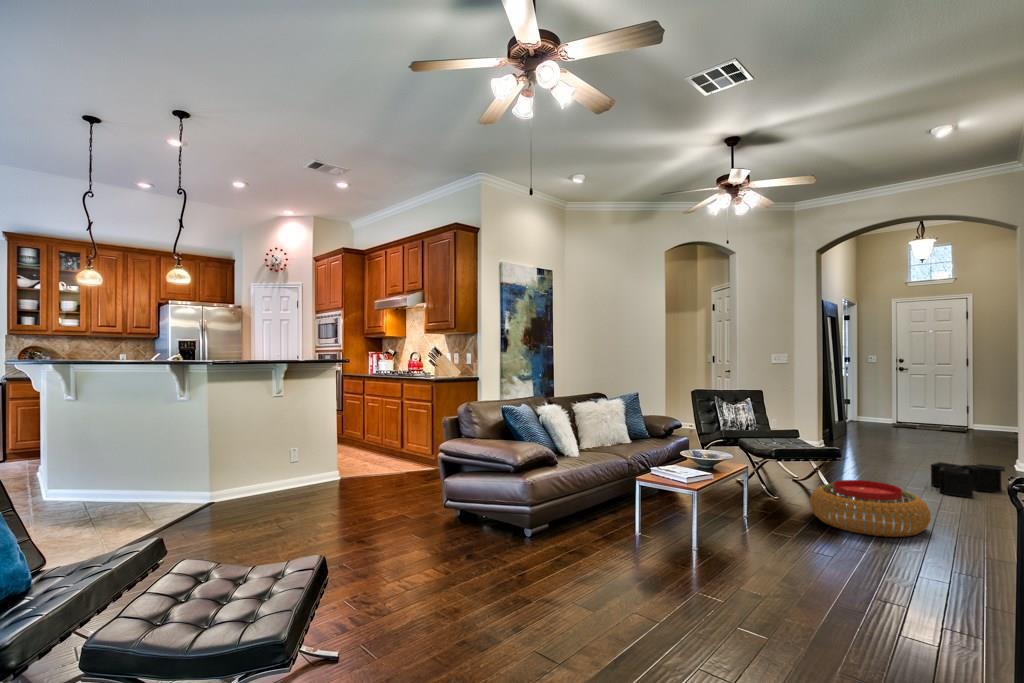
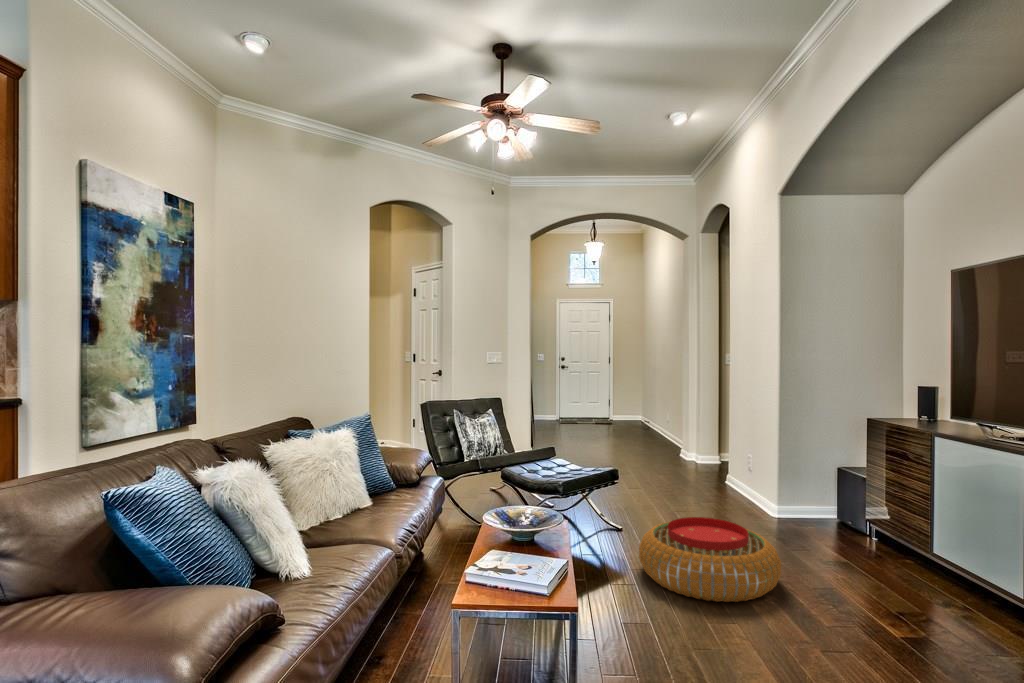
storage bin: present [931,462,1005,498] -> none [678,467,738,508]

